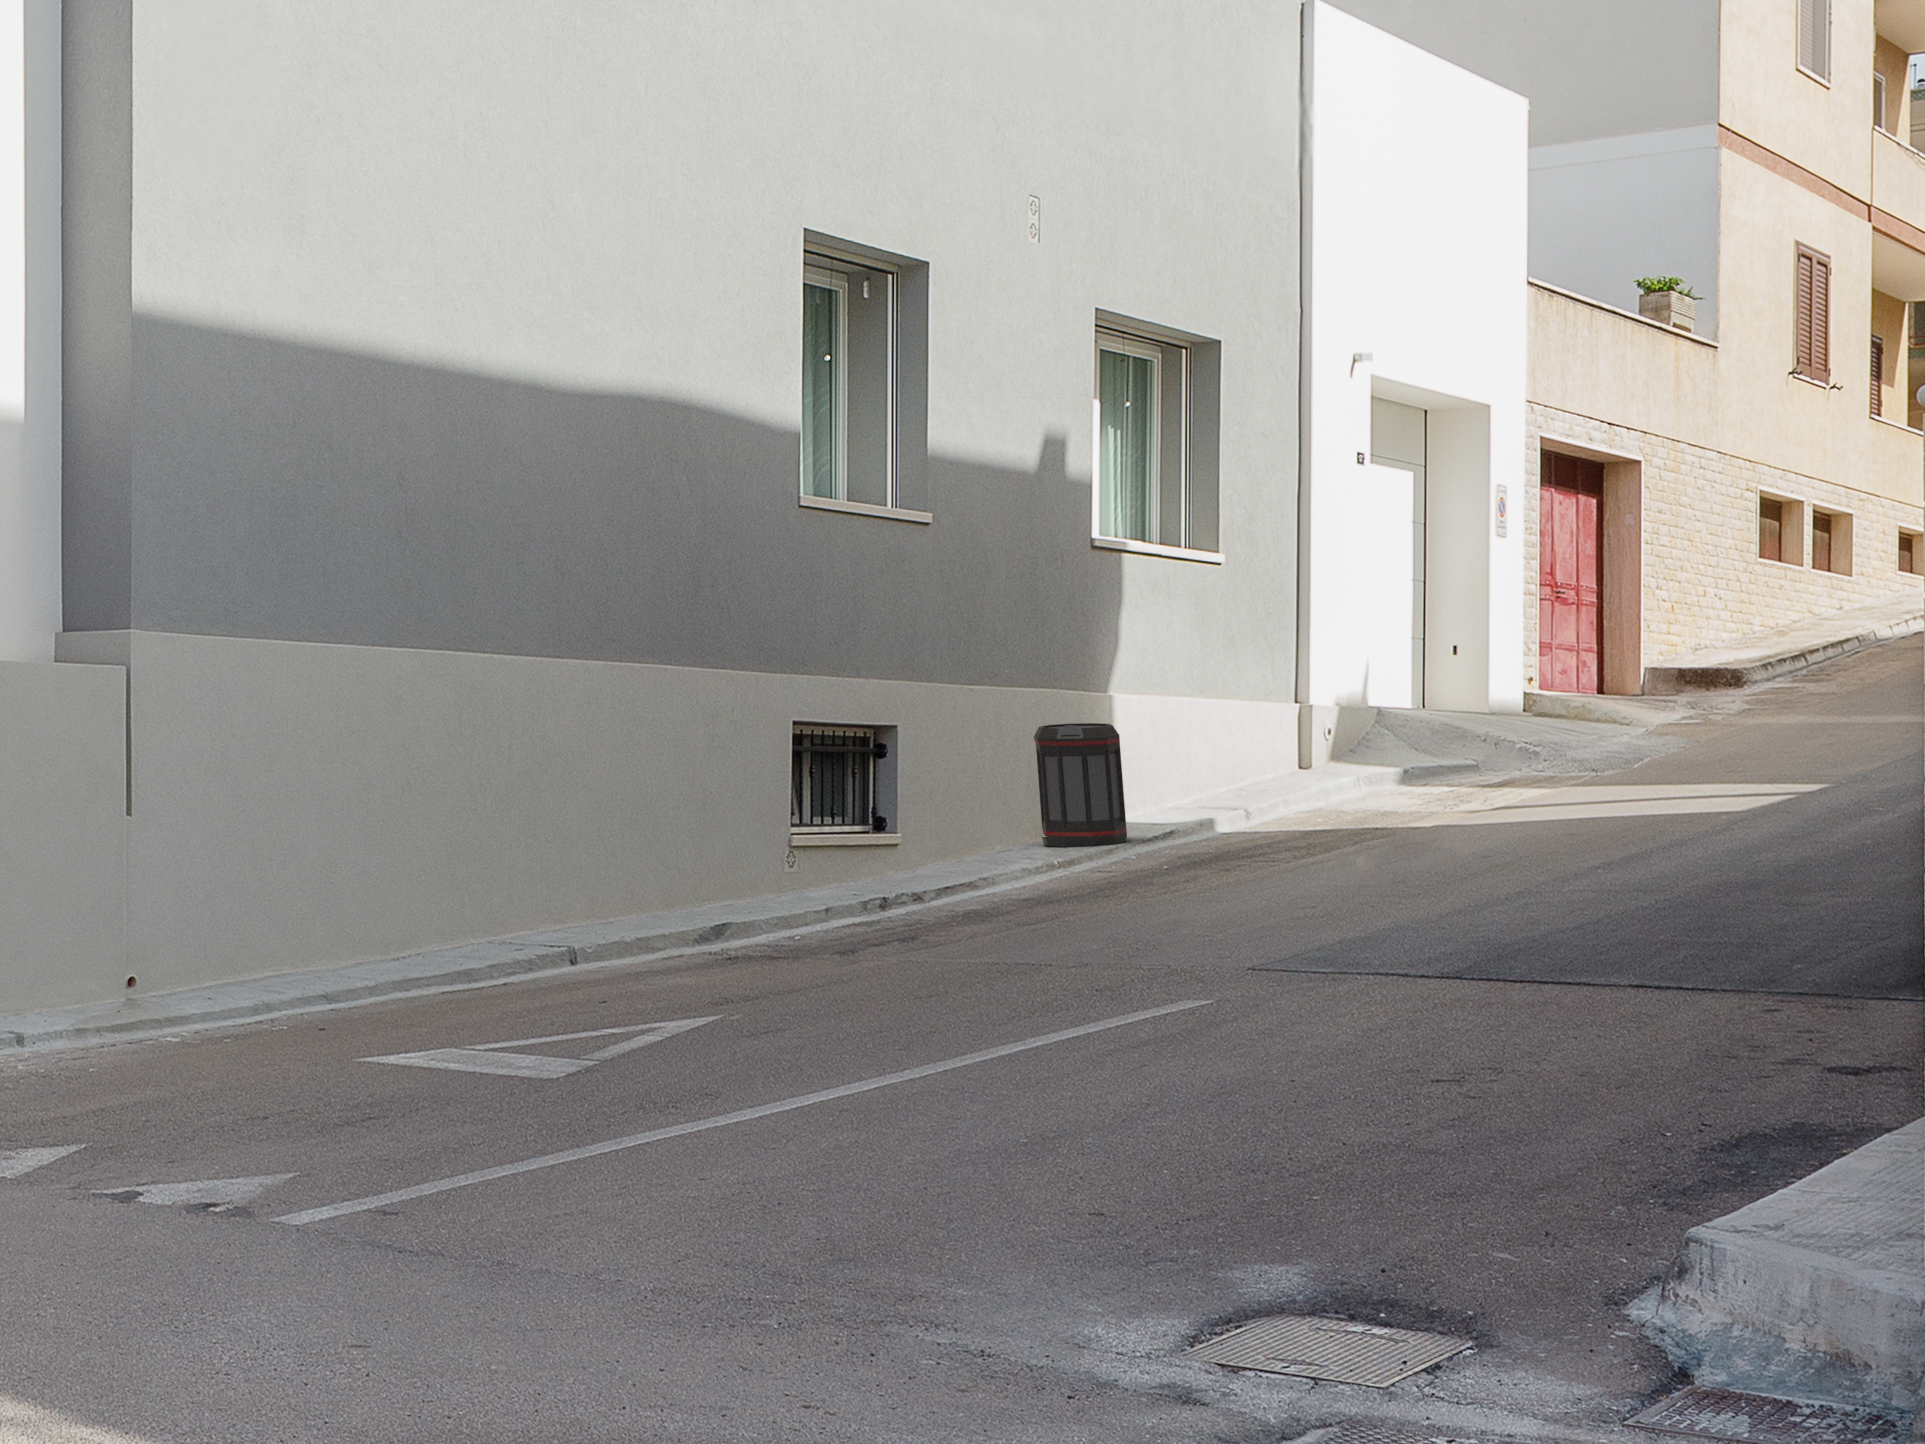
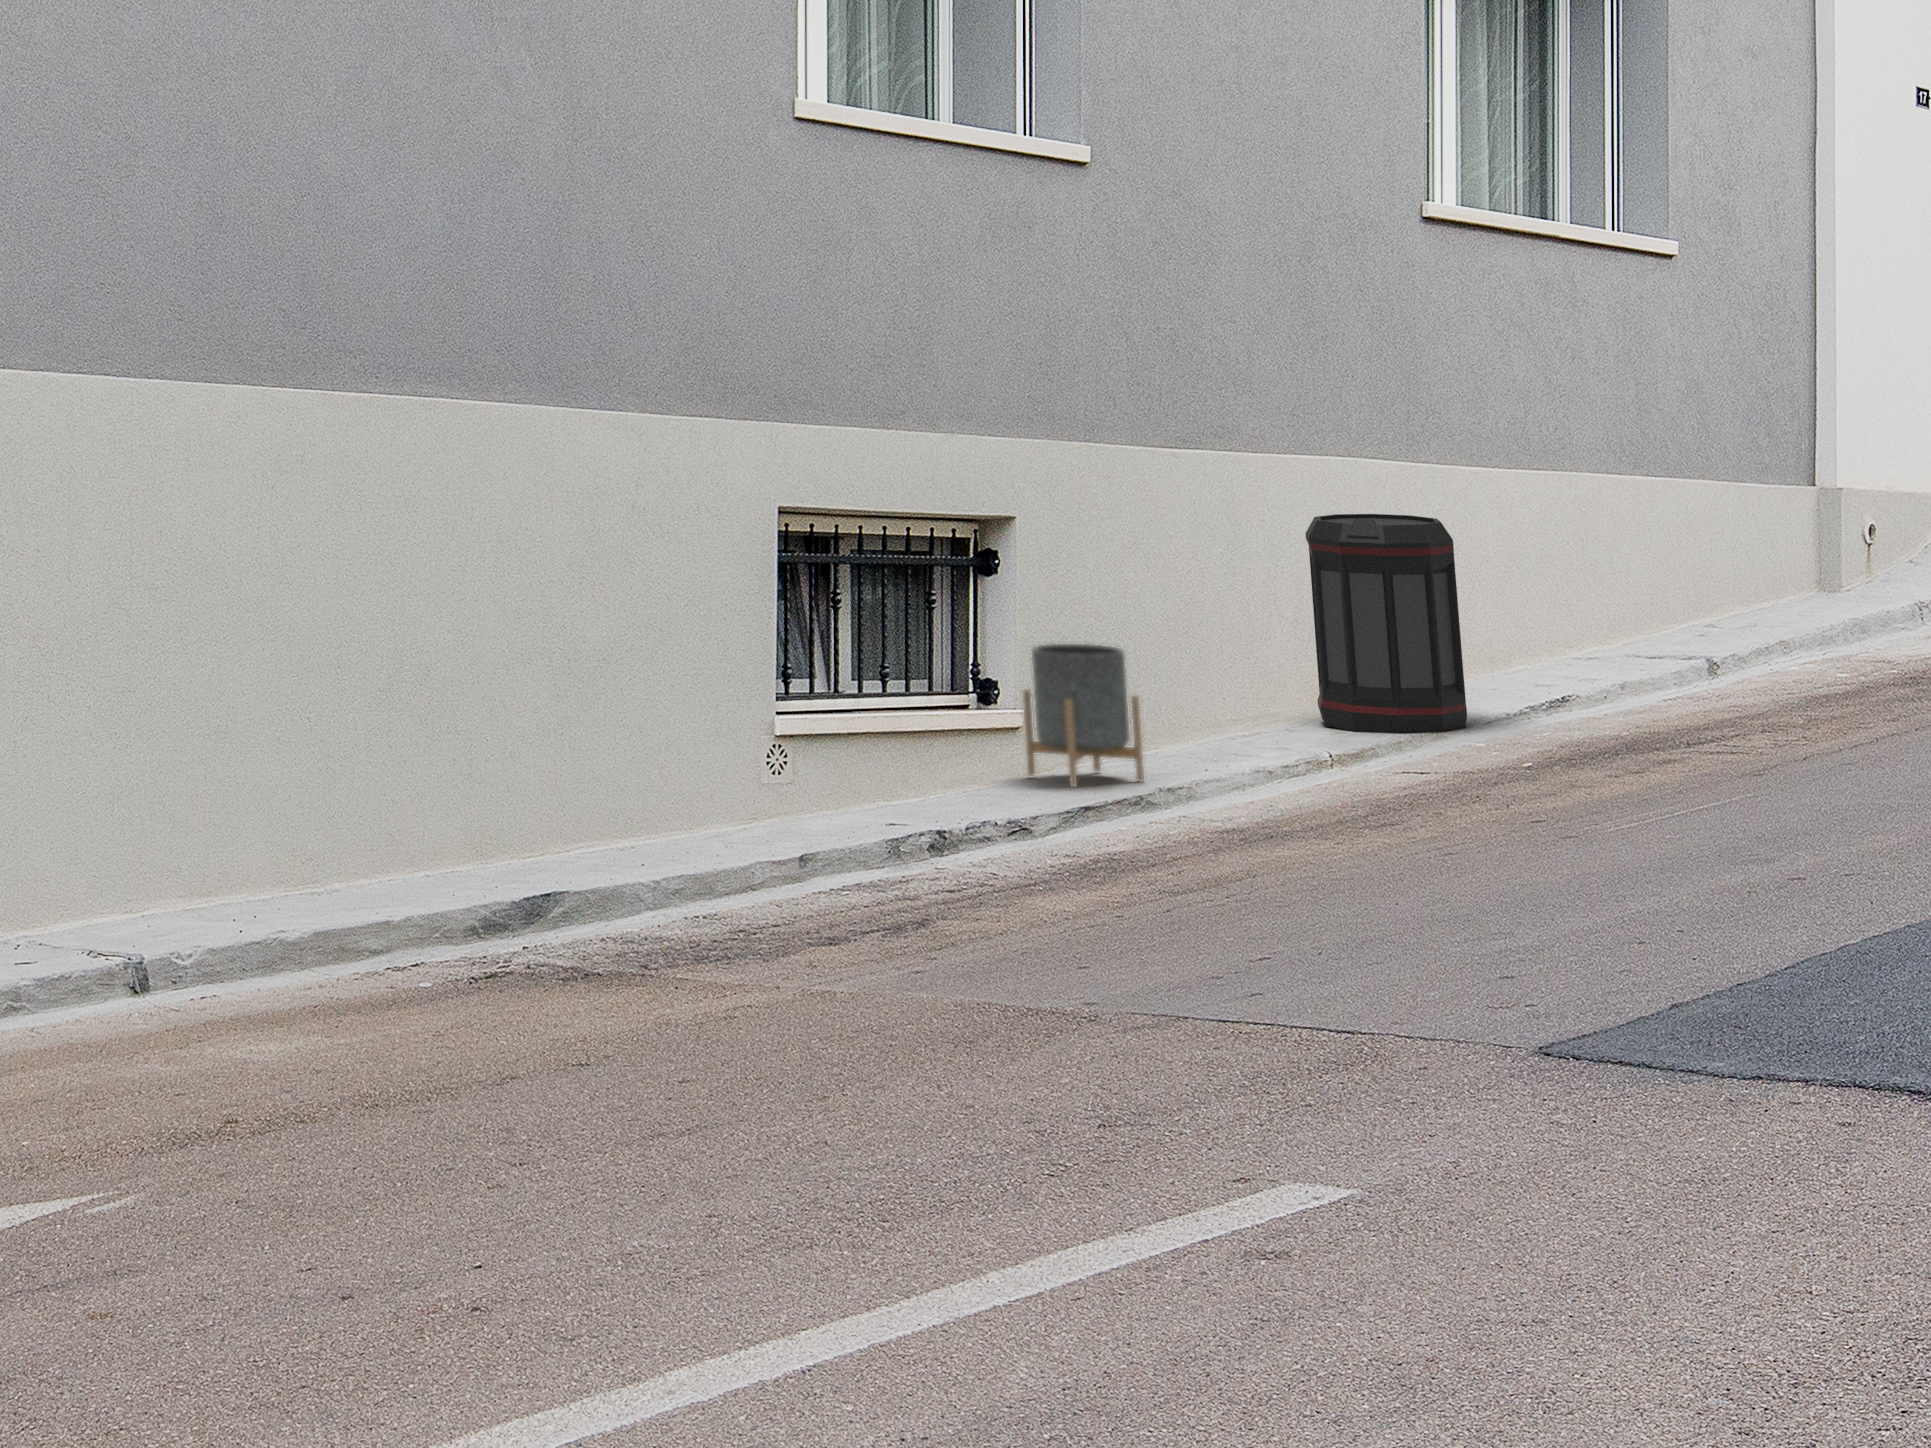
planter: none [901,798,971,876] -> present [1023,644,1144,787]

